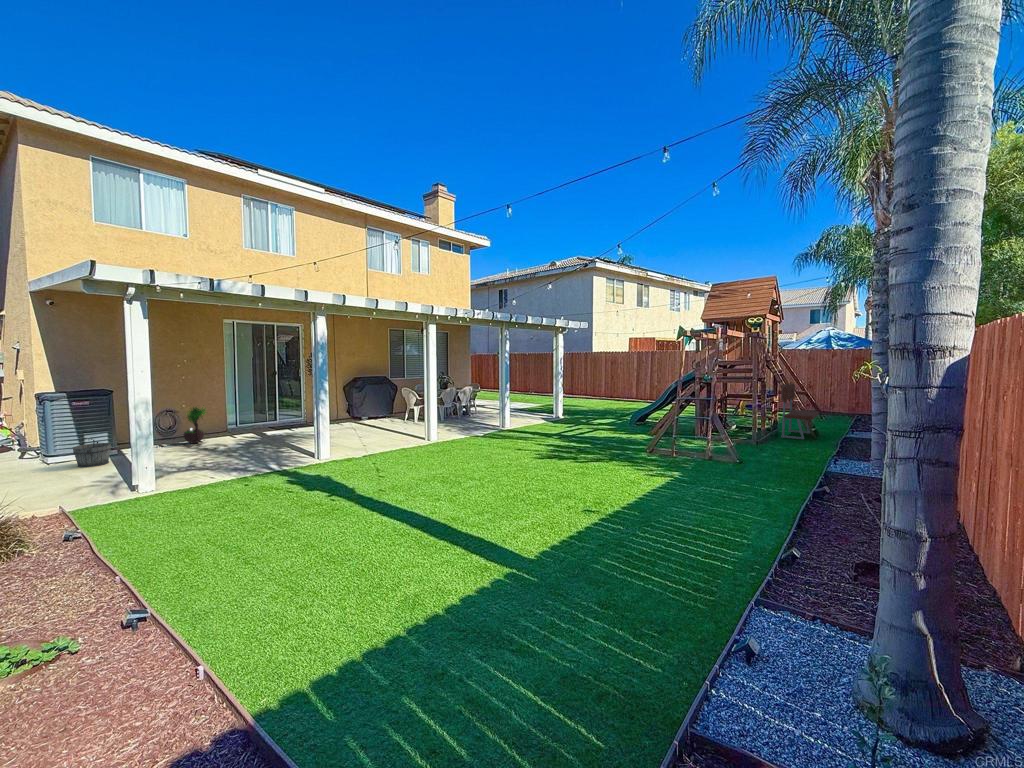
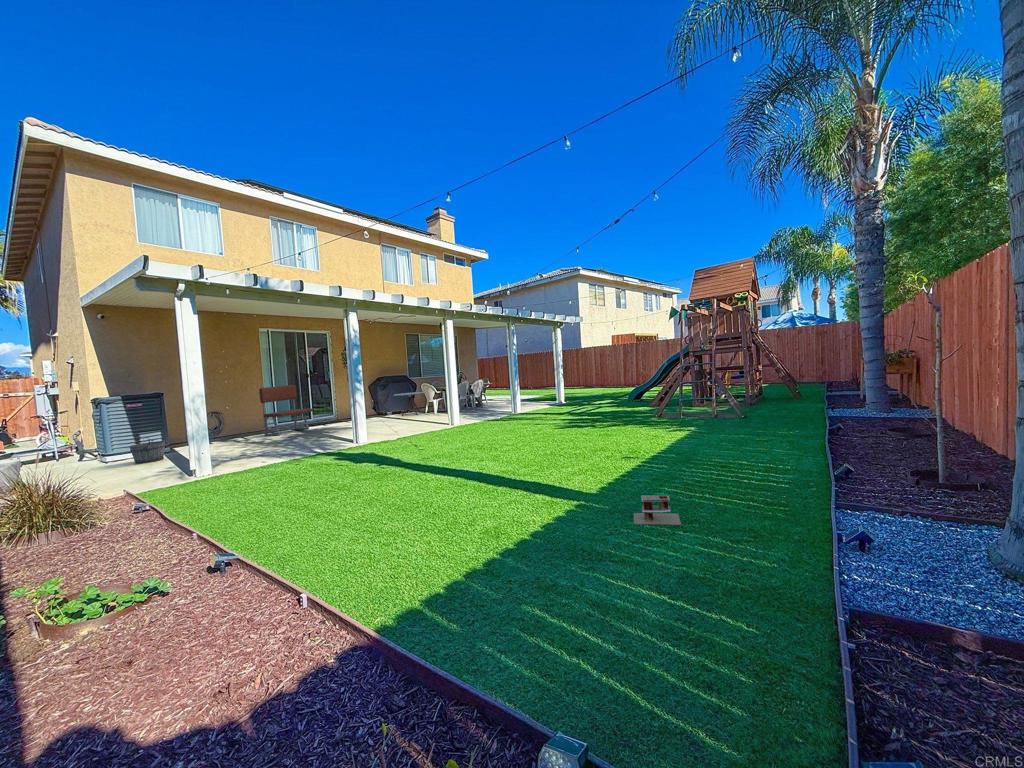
bench: present [781,383,819,439] -> present [259,385,313,436]
round table: none [370,395,406,422] -> present [394,392,424,416]
potted tree: present [184,407,205,444] -> none [229,404,251,441]
toy house: none [556,577,607,615] -> present [634,495,681,525]

